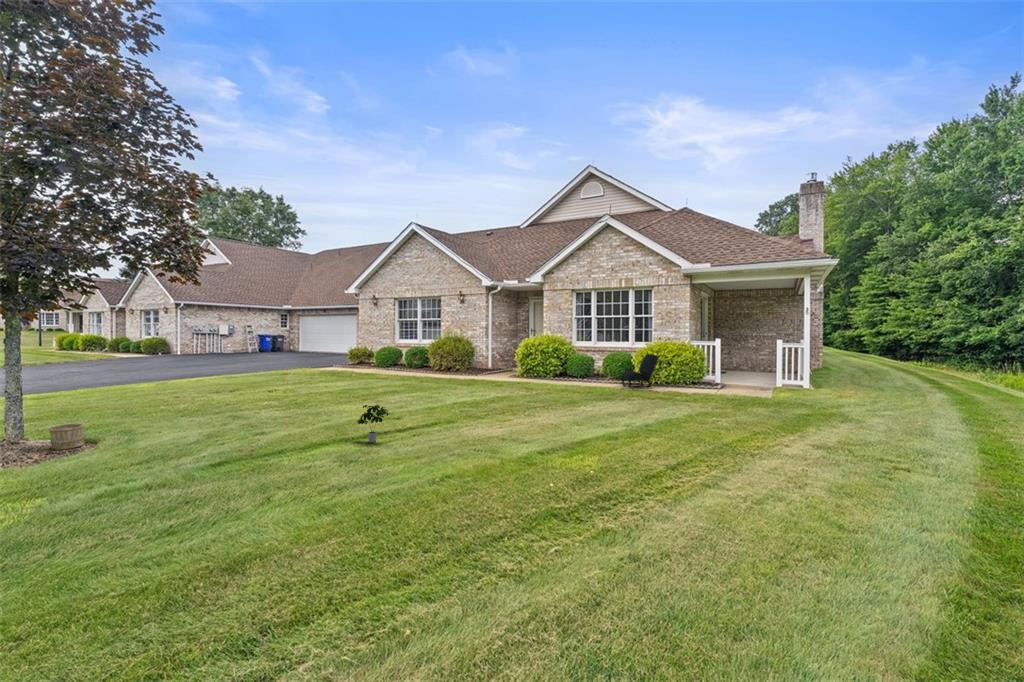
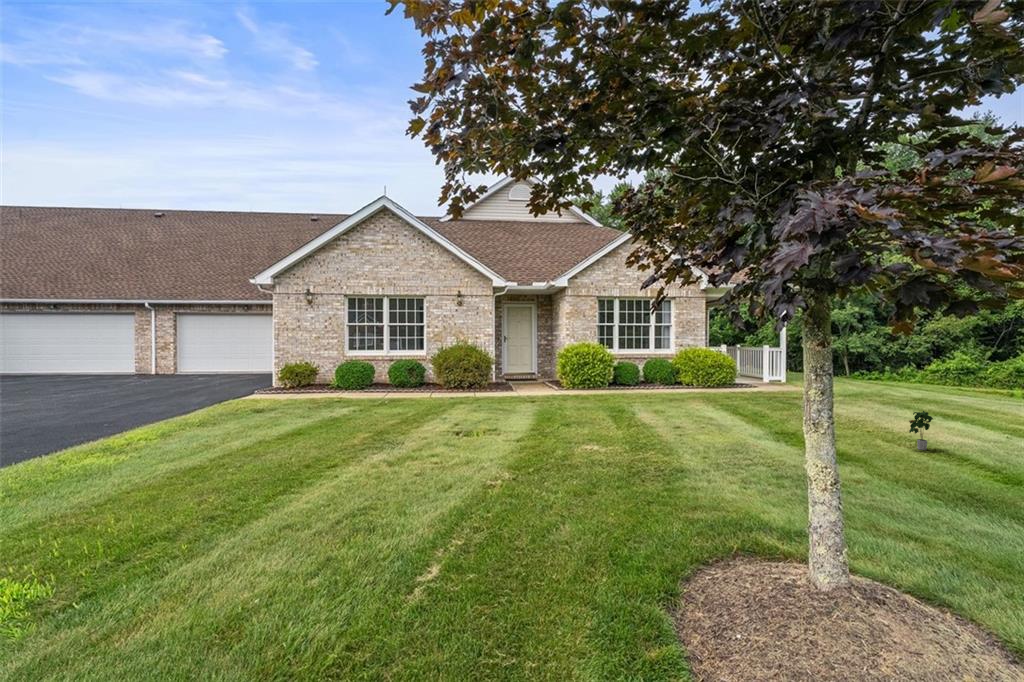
lounge chair: present [621,354,659,389] -> none [682,357,710,389]
wooden bucket: present [49,423,84,450] -> none [863,492,922,543]

